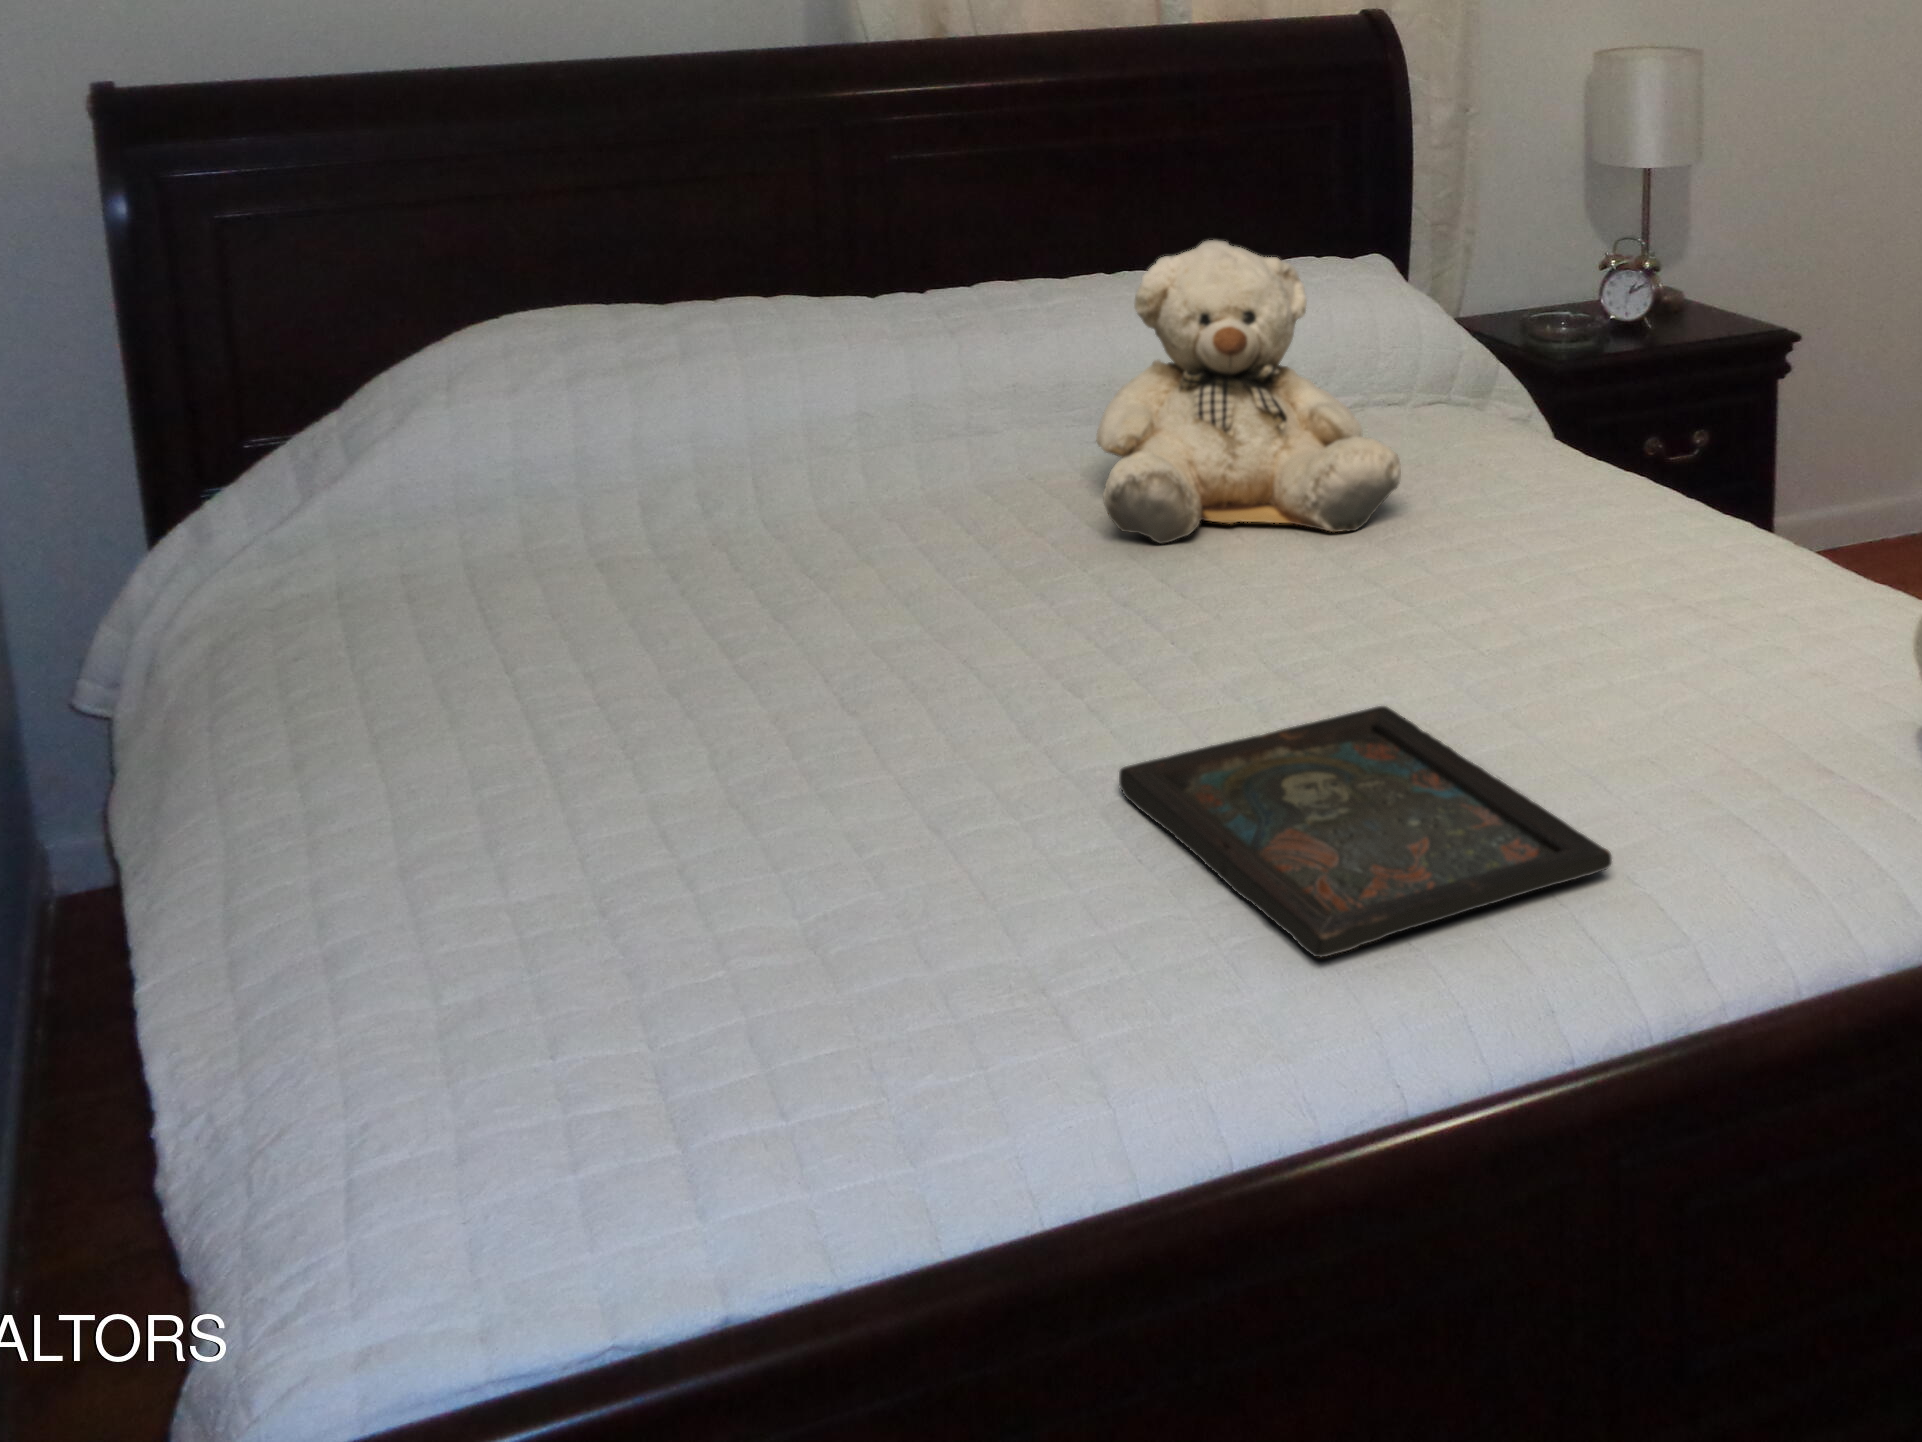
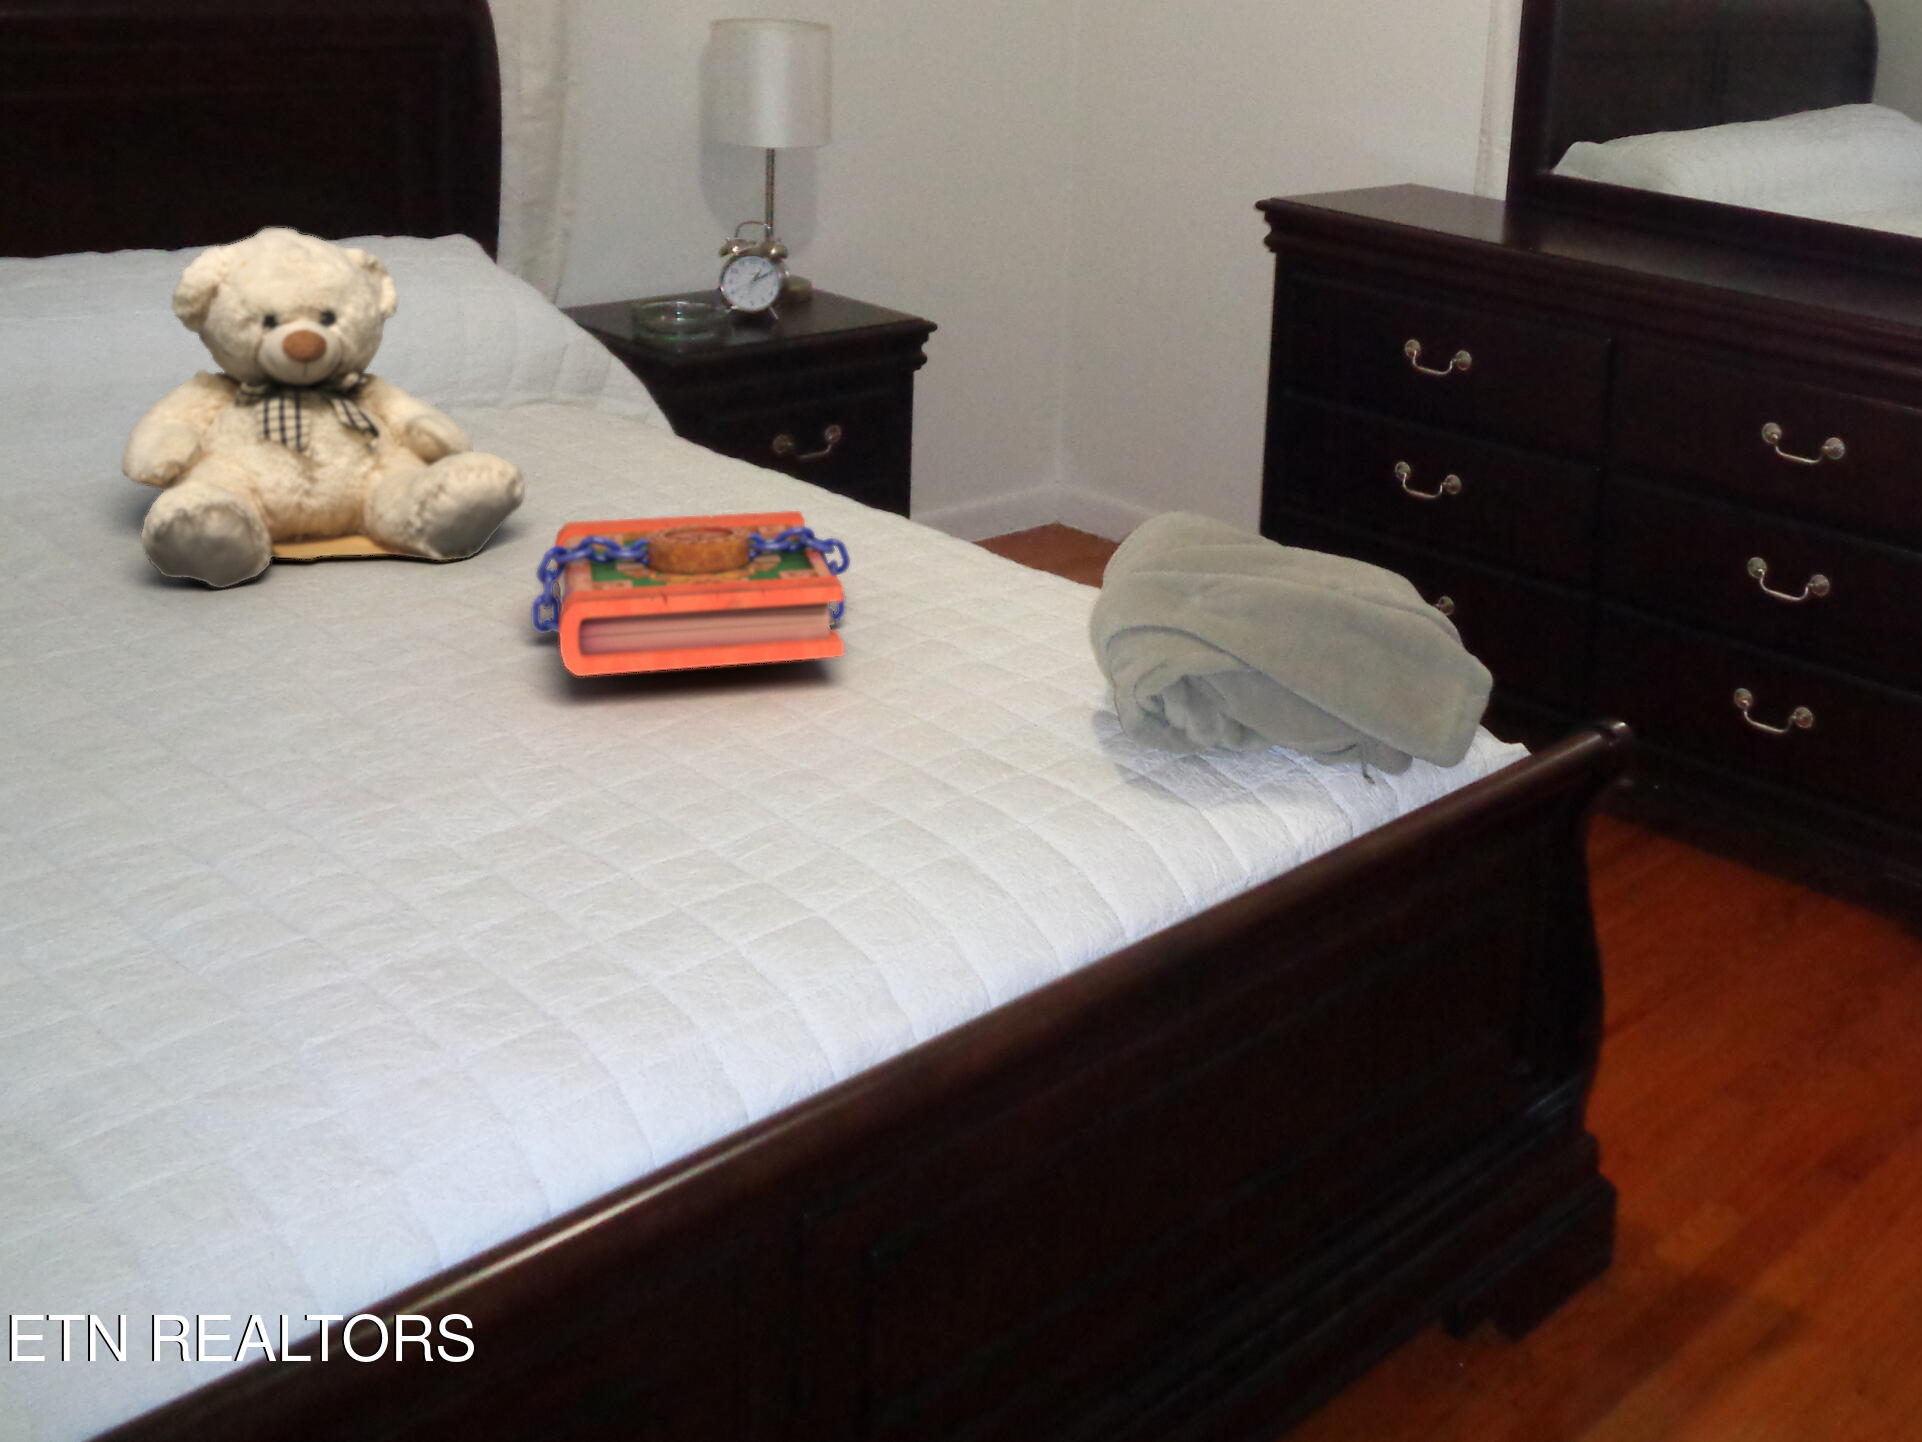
book: none [1393,503,1679,648] -> present [531,511,850,676]
tray: present [1119,706,1612,957] -> none [220,746,813,1018]

